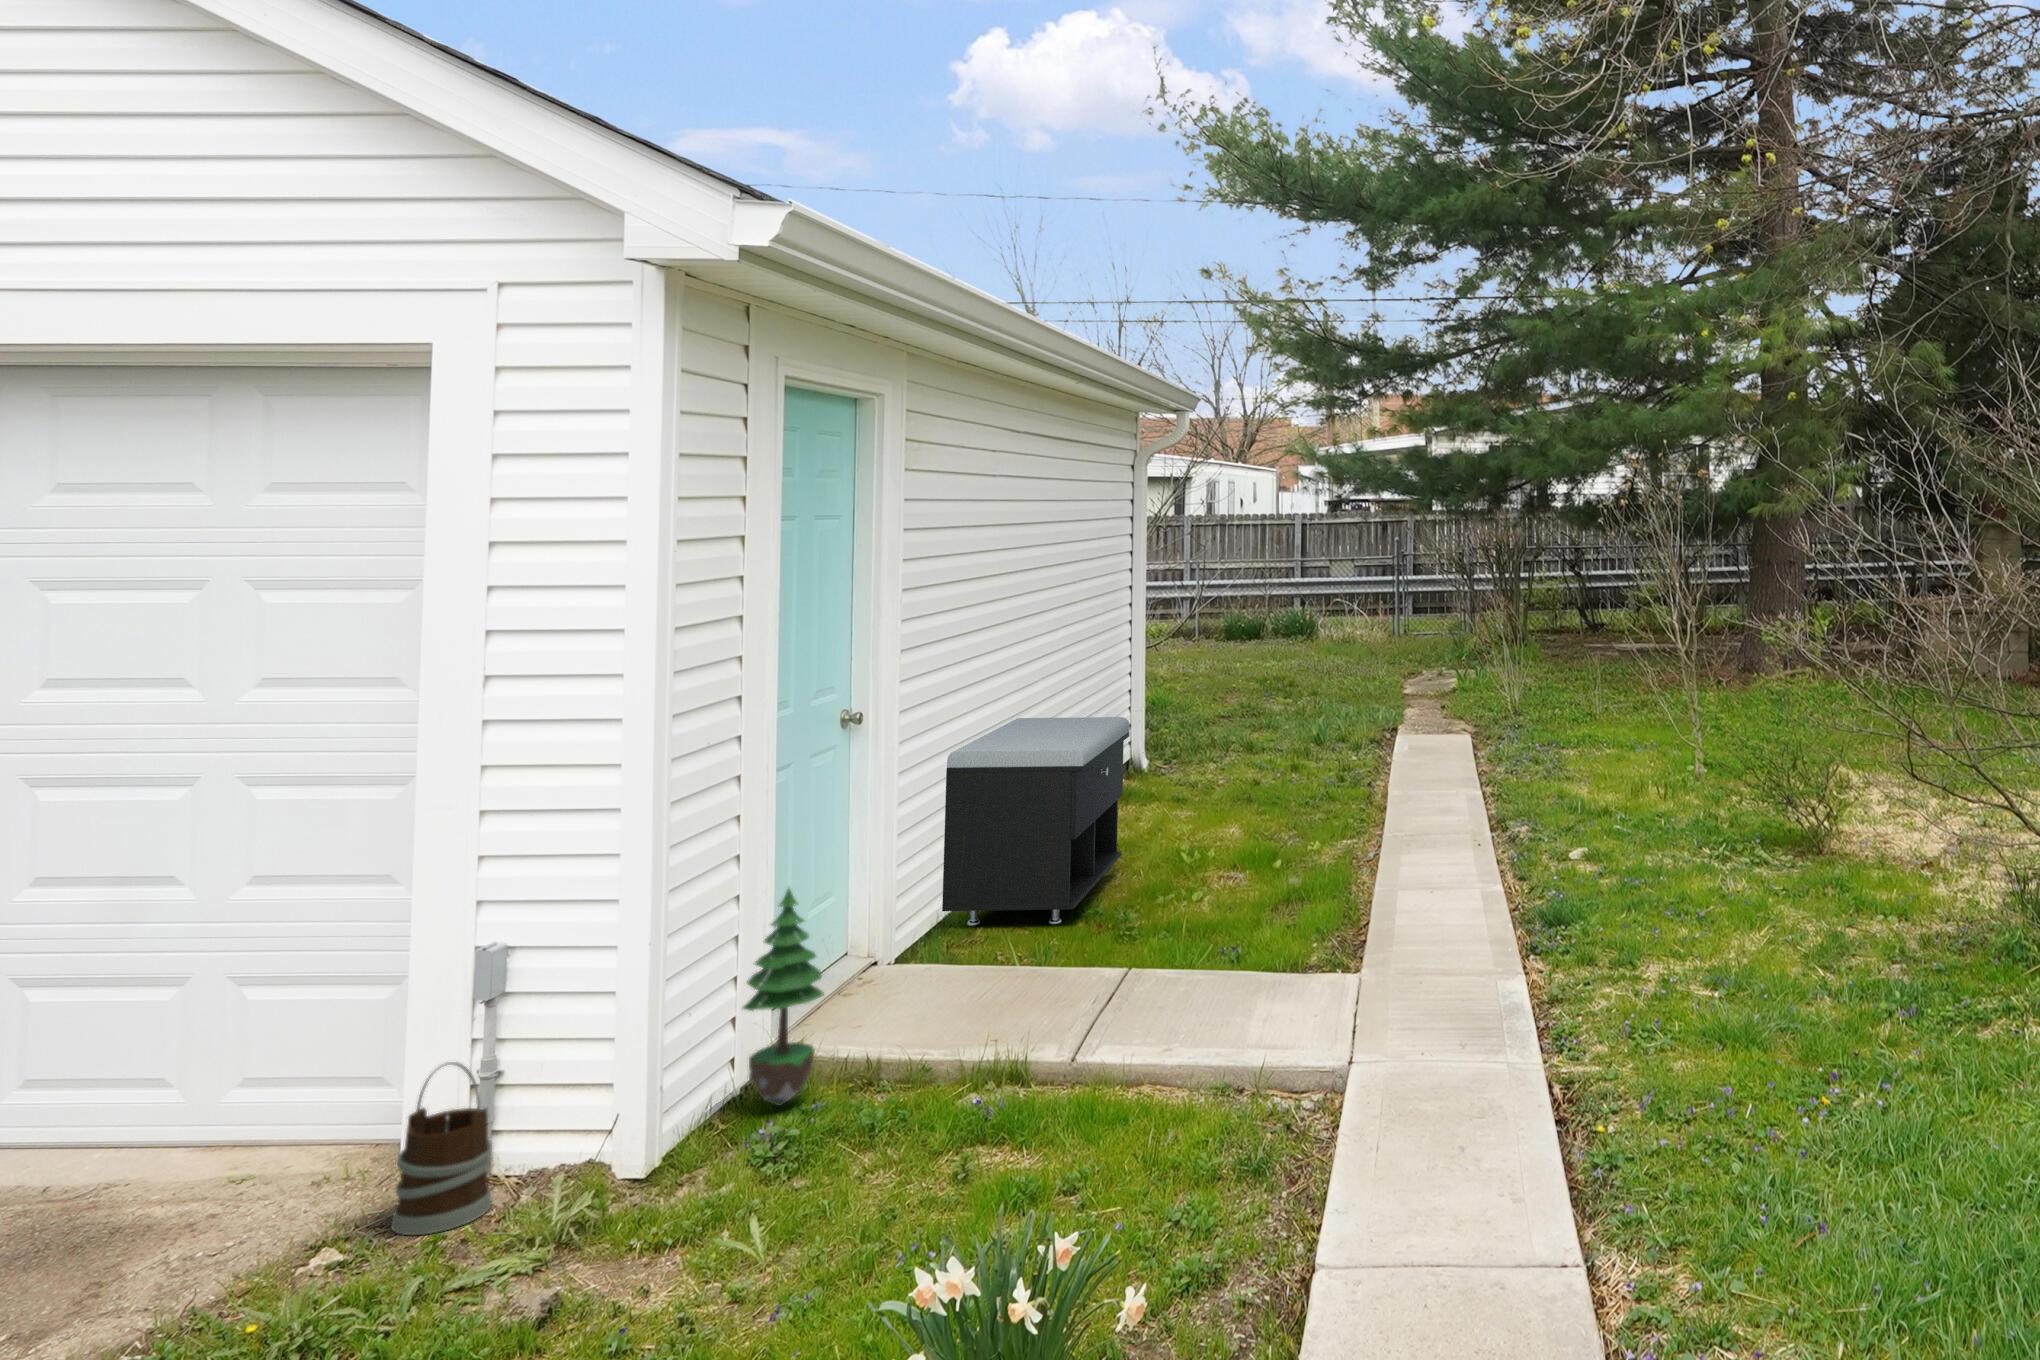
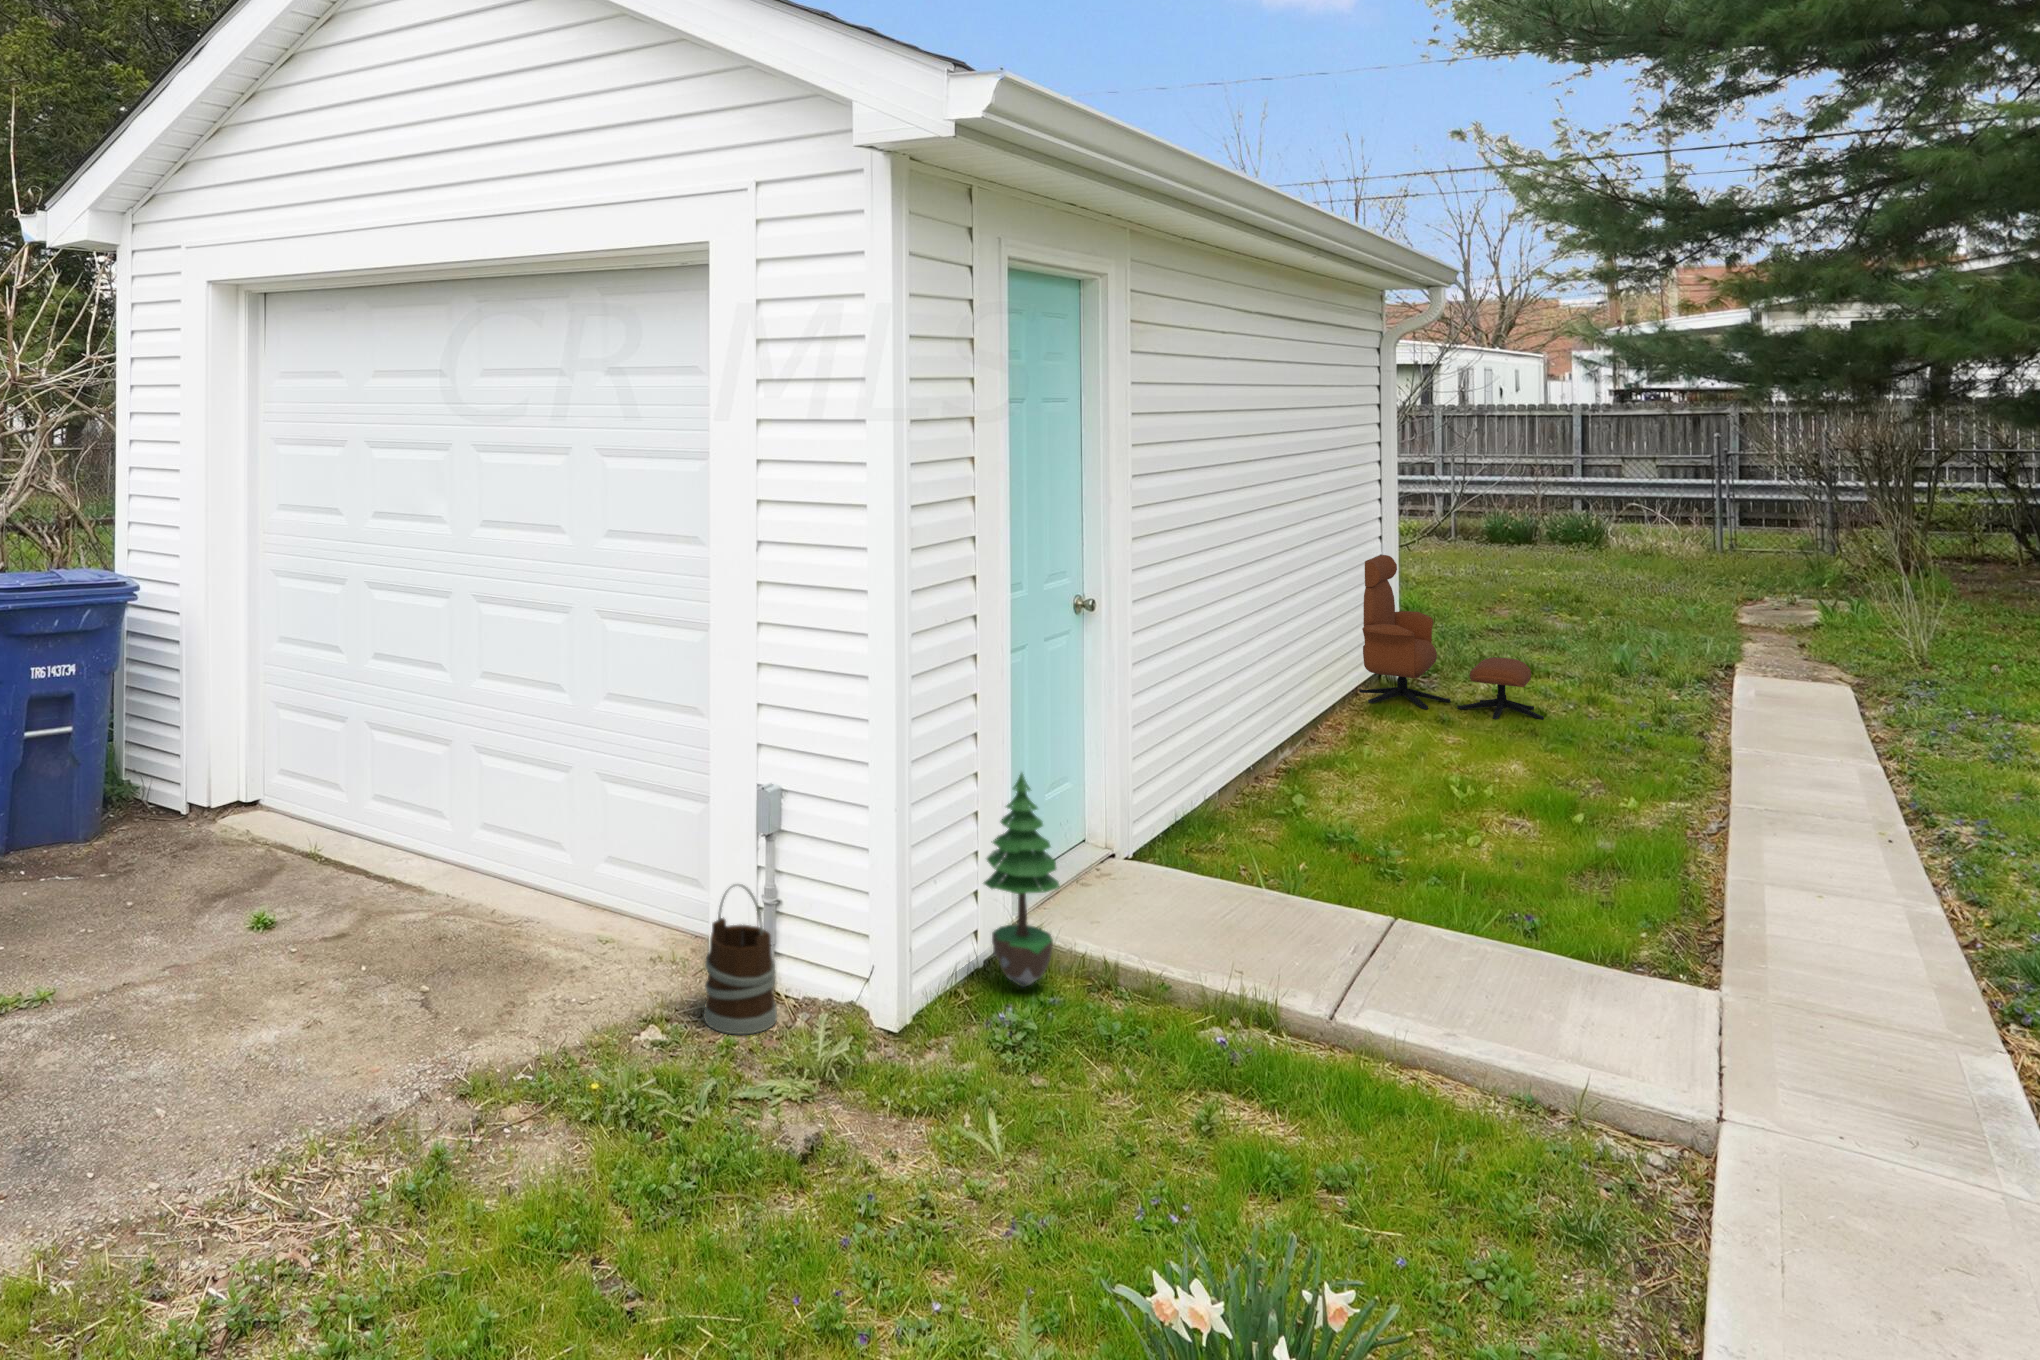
lounge chair: none [1105,657,1256,798] -> present [1359,555,1544,719]
storage bench: present [942,717,1129,926] -> none [1185,613,1386,841]

